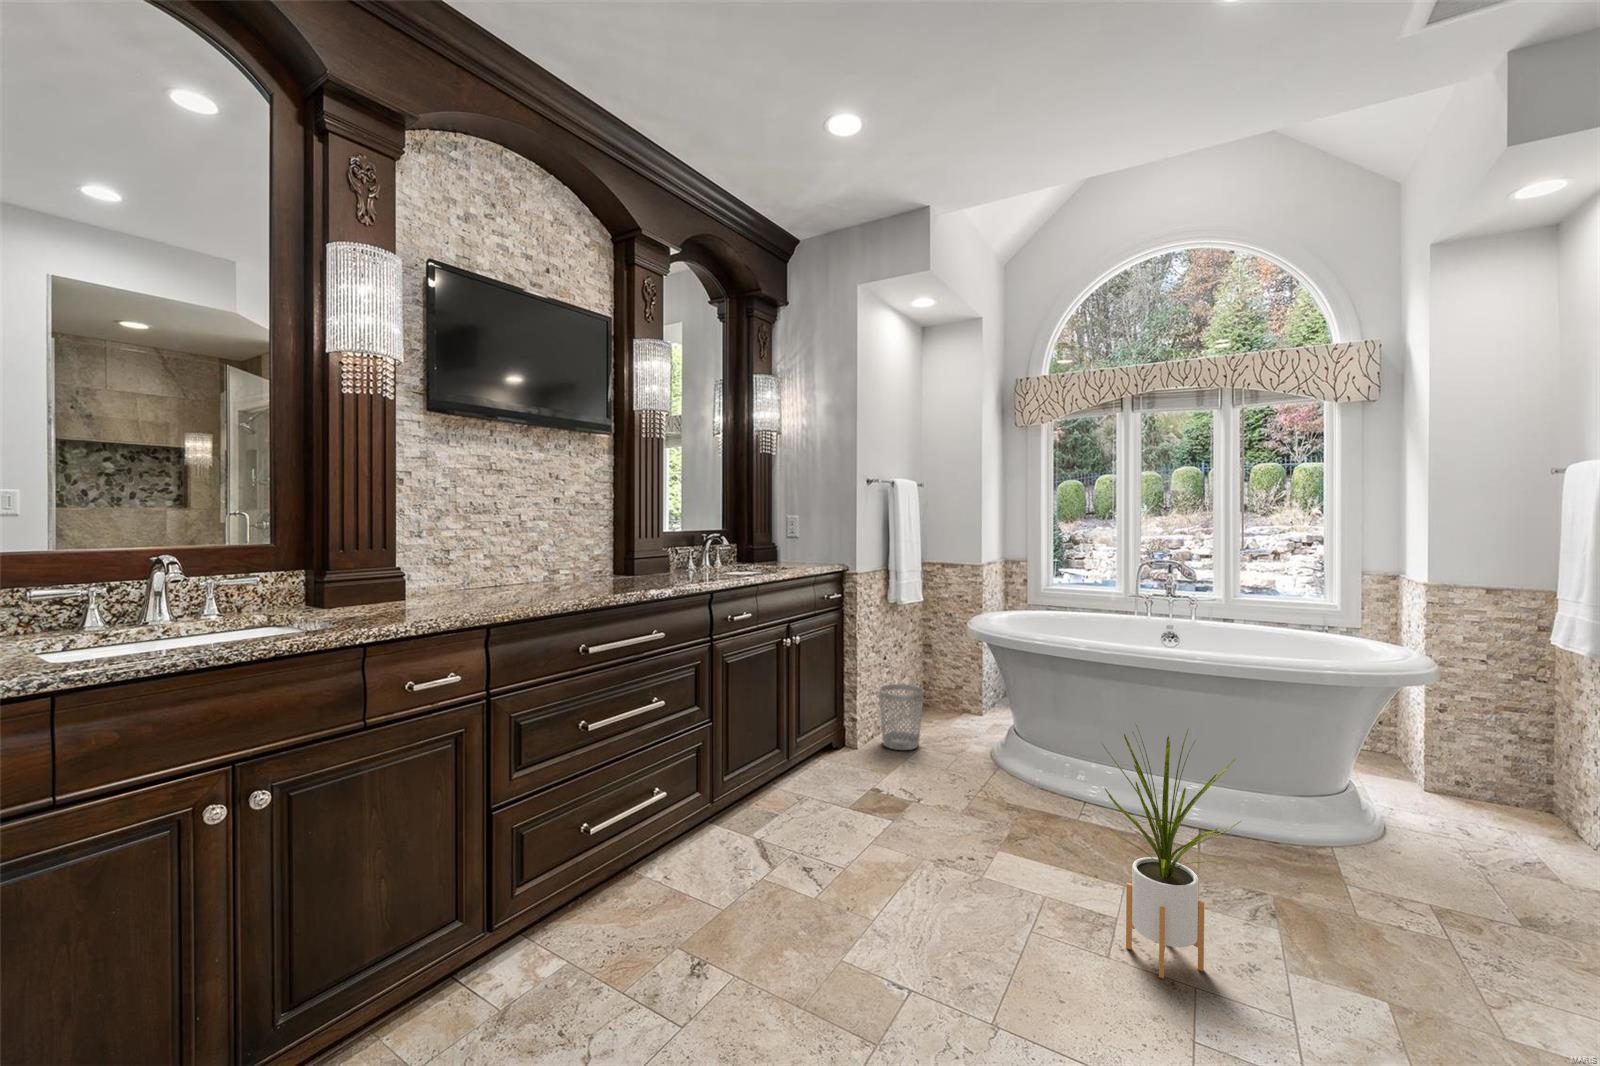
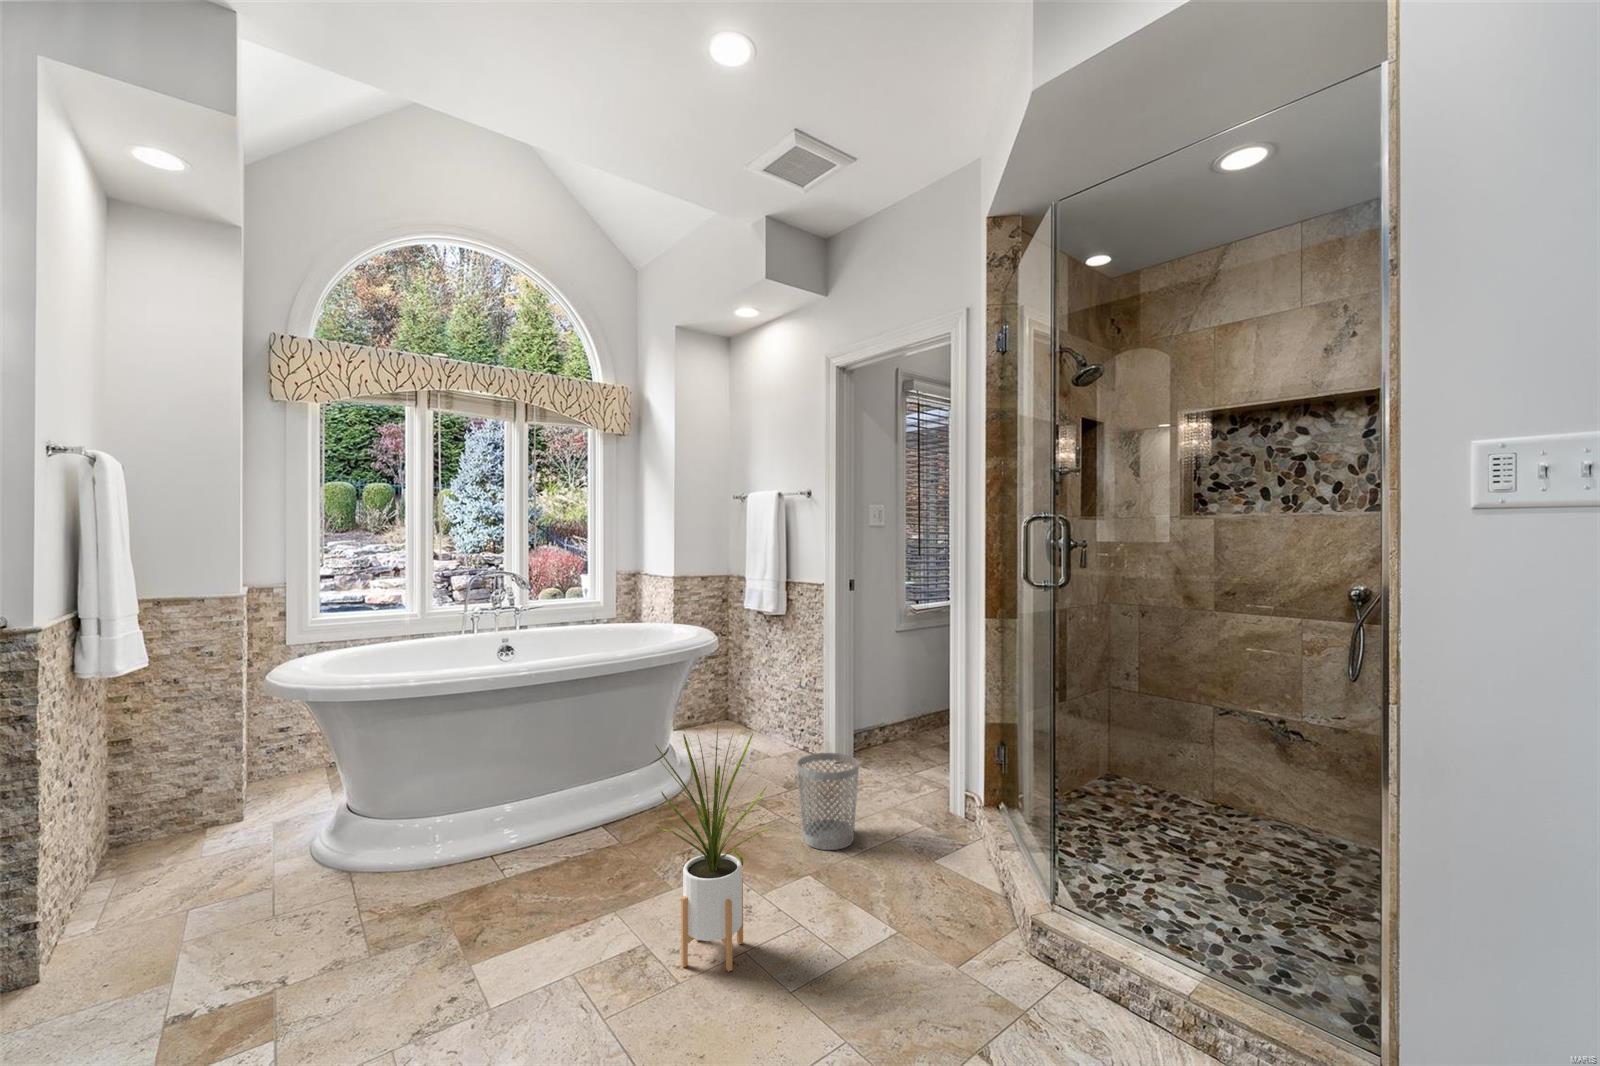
wastebasket: present [879,684,923,750] -> present [797,753,859,850]

